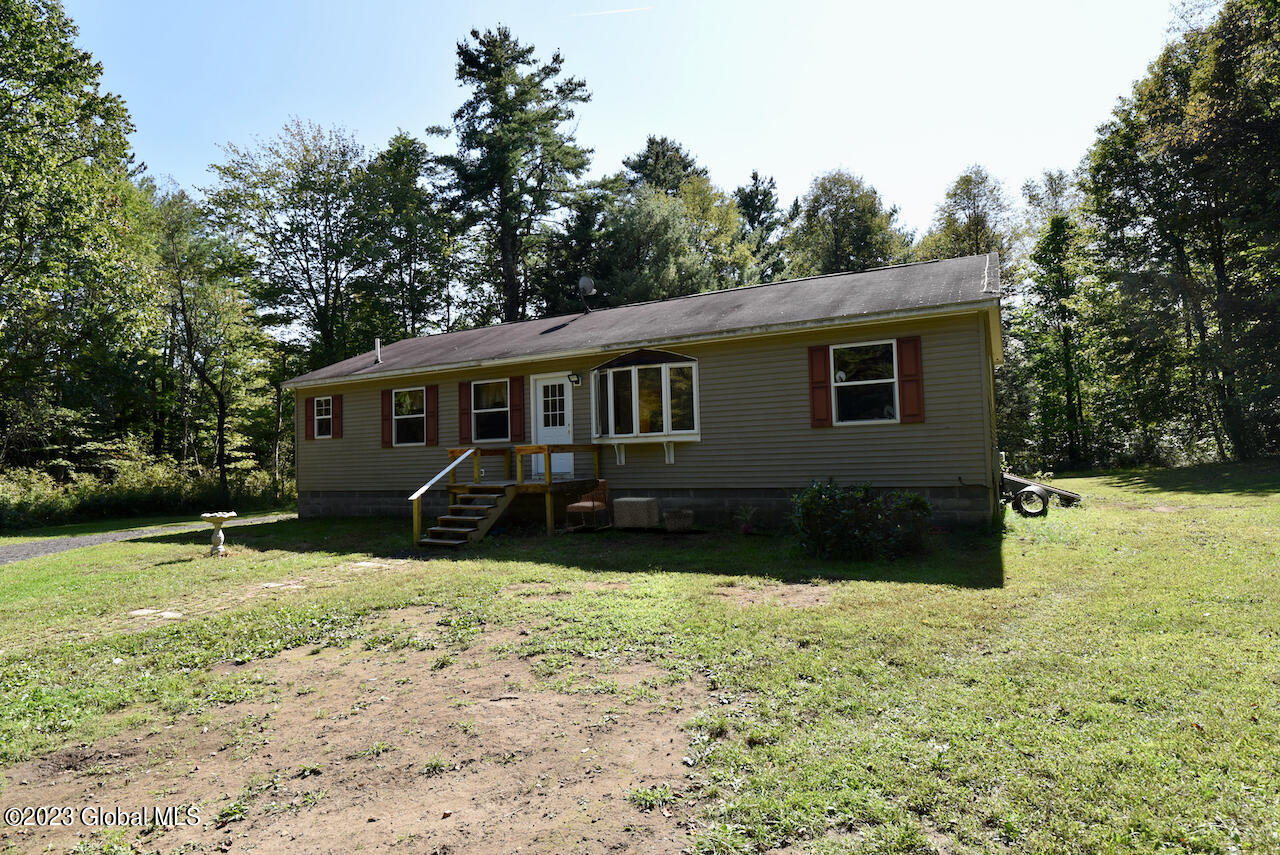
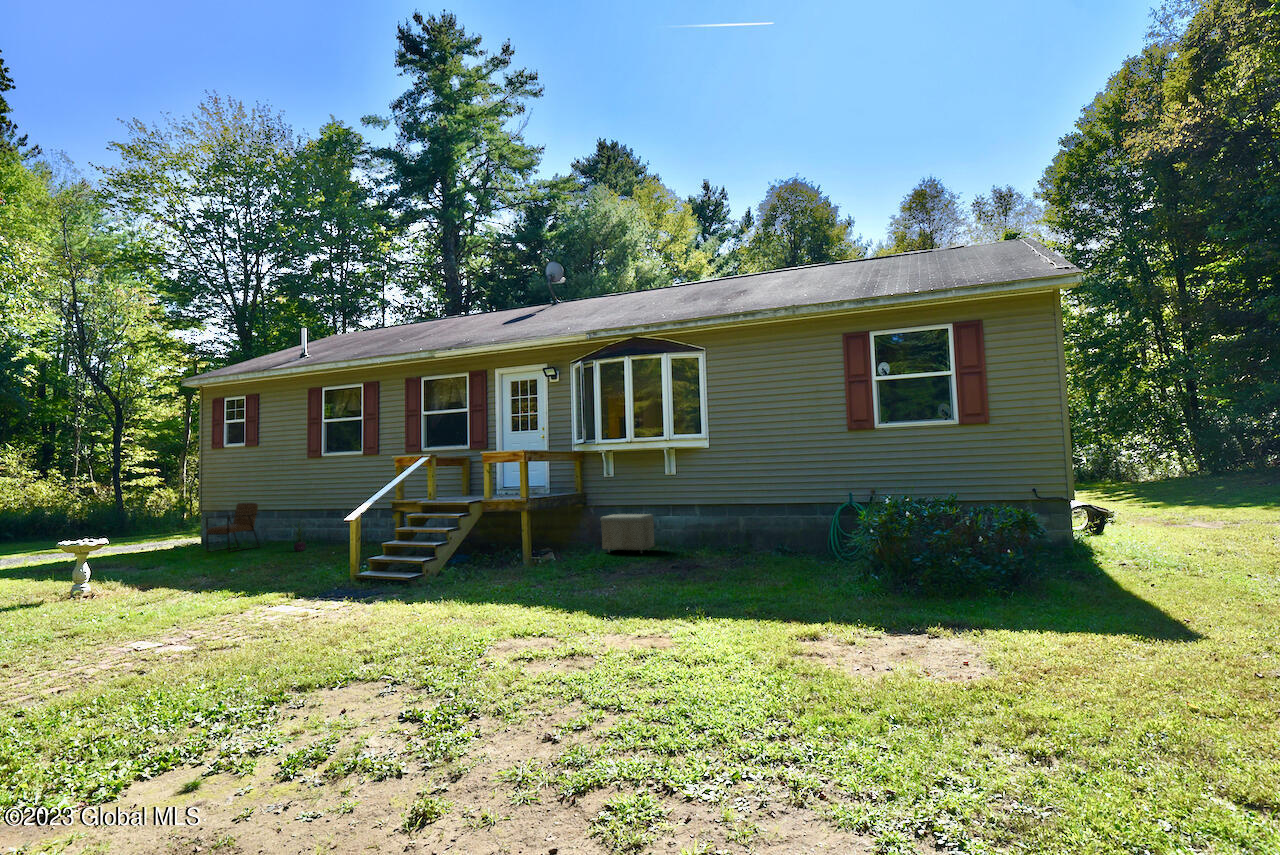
chair: present [565,480,612,531] -> present [206,503,260,552]
decorative plant: present [741,505,753,534] -> present [294,522,306,551]
wooden bucket: present [663,509,693,532] -> none [663,522,700,555]

